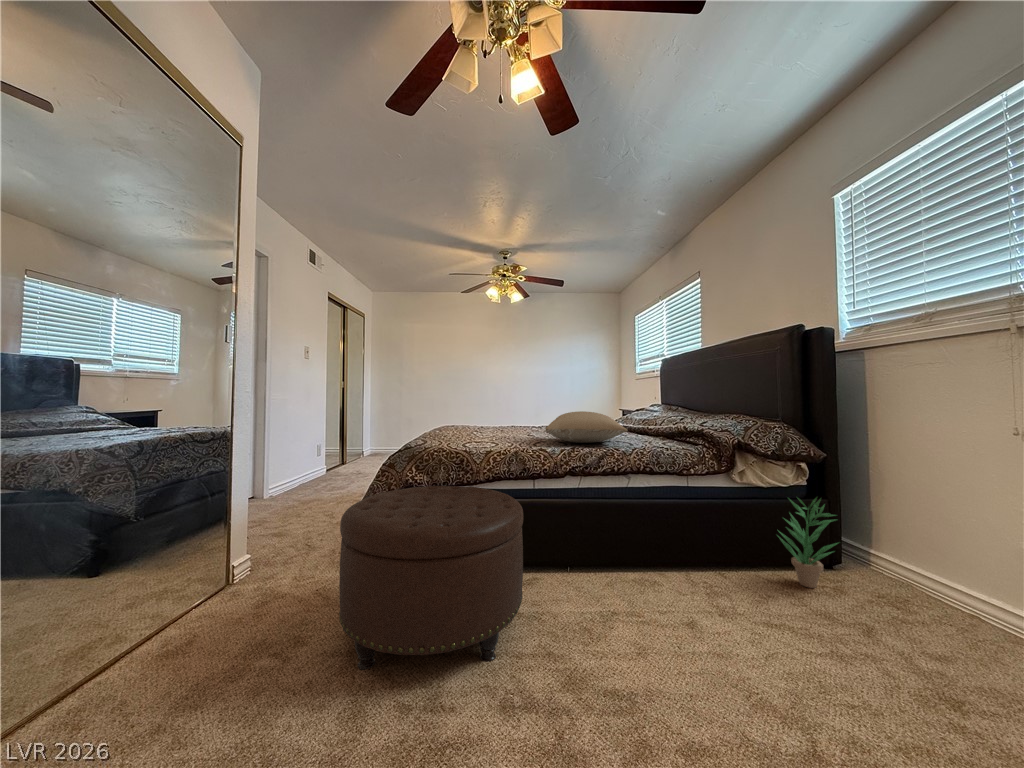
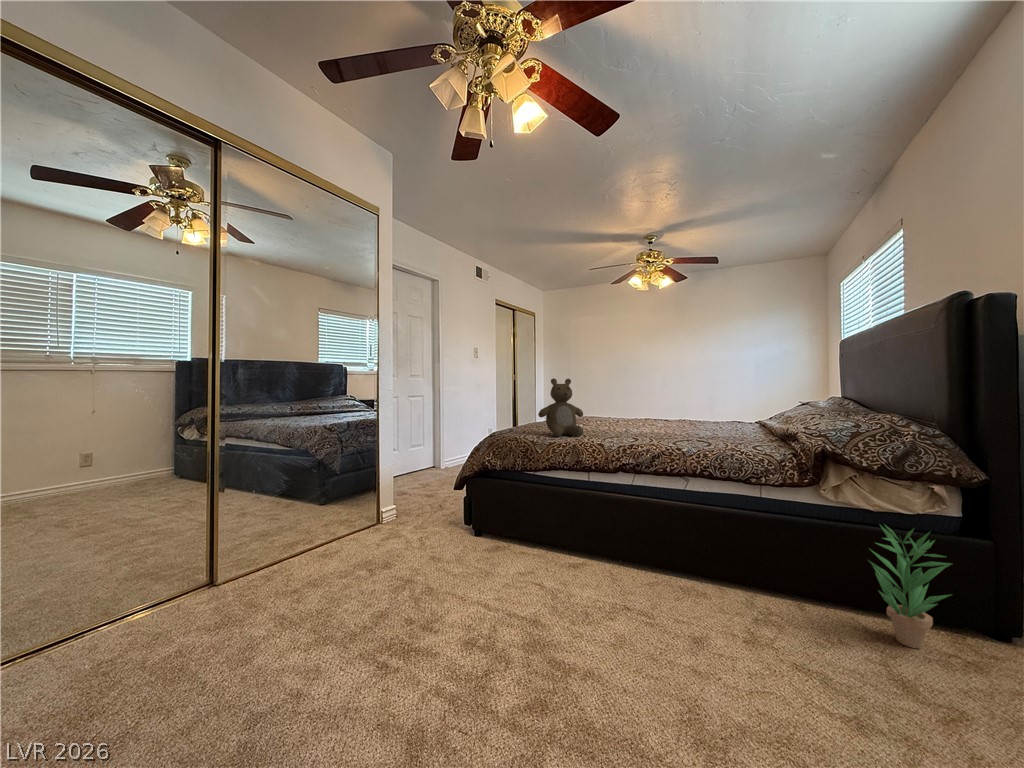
teddy bear: none [458,380,509,444] -> present [538,378,583,437]
pillow: present [546,411,627,443] -> none [605,409,709,441]
ottoman: present [339,486,523,670] -> none [400,468,540,603]

